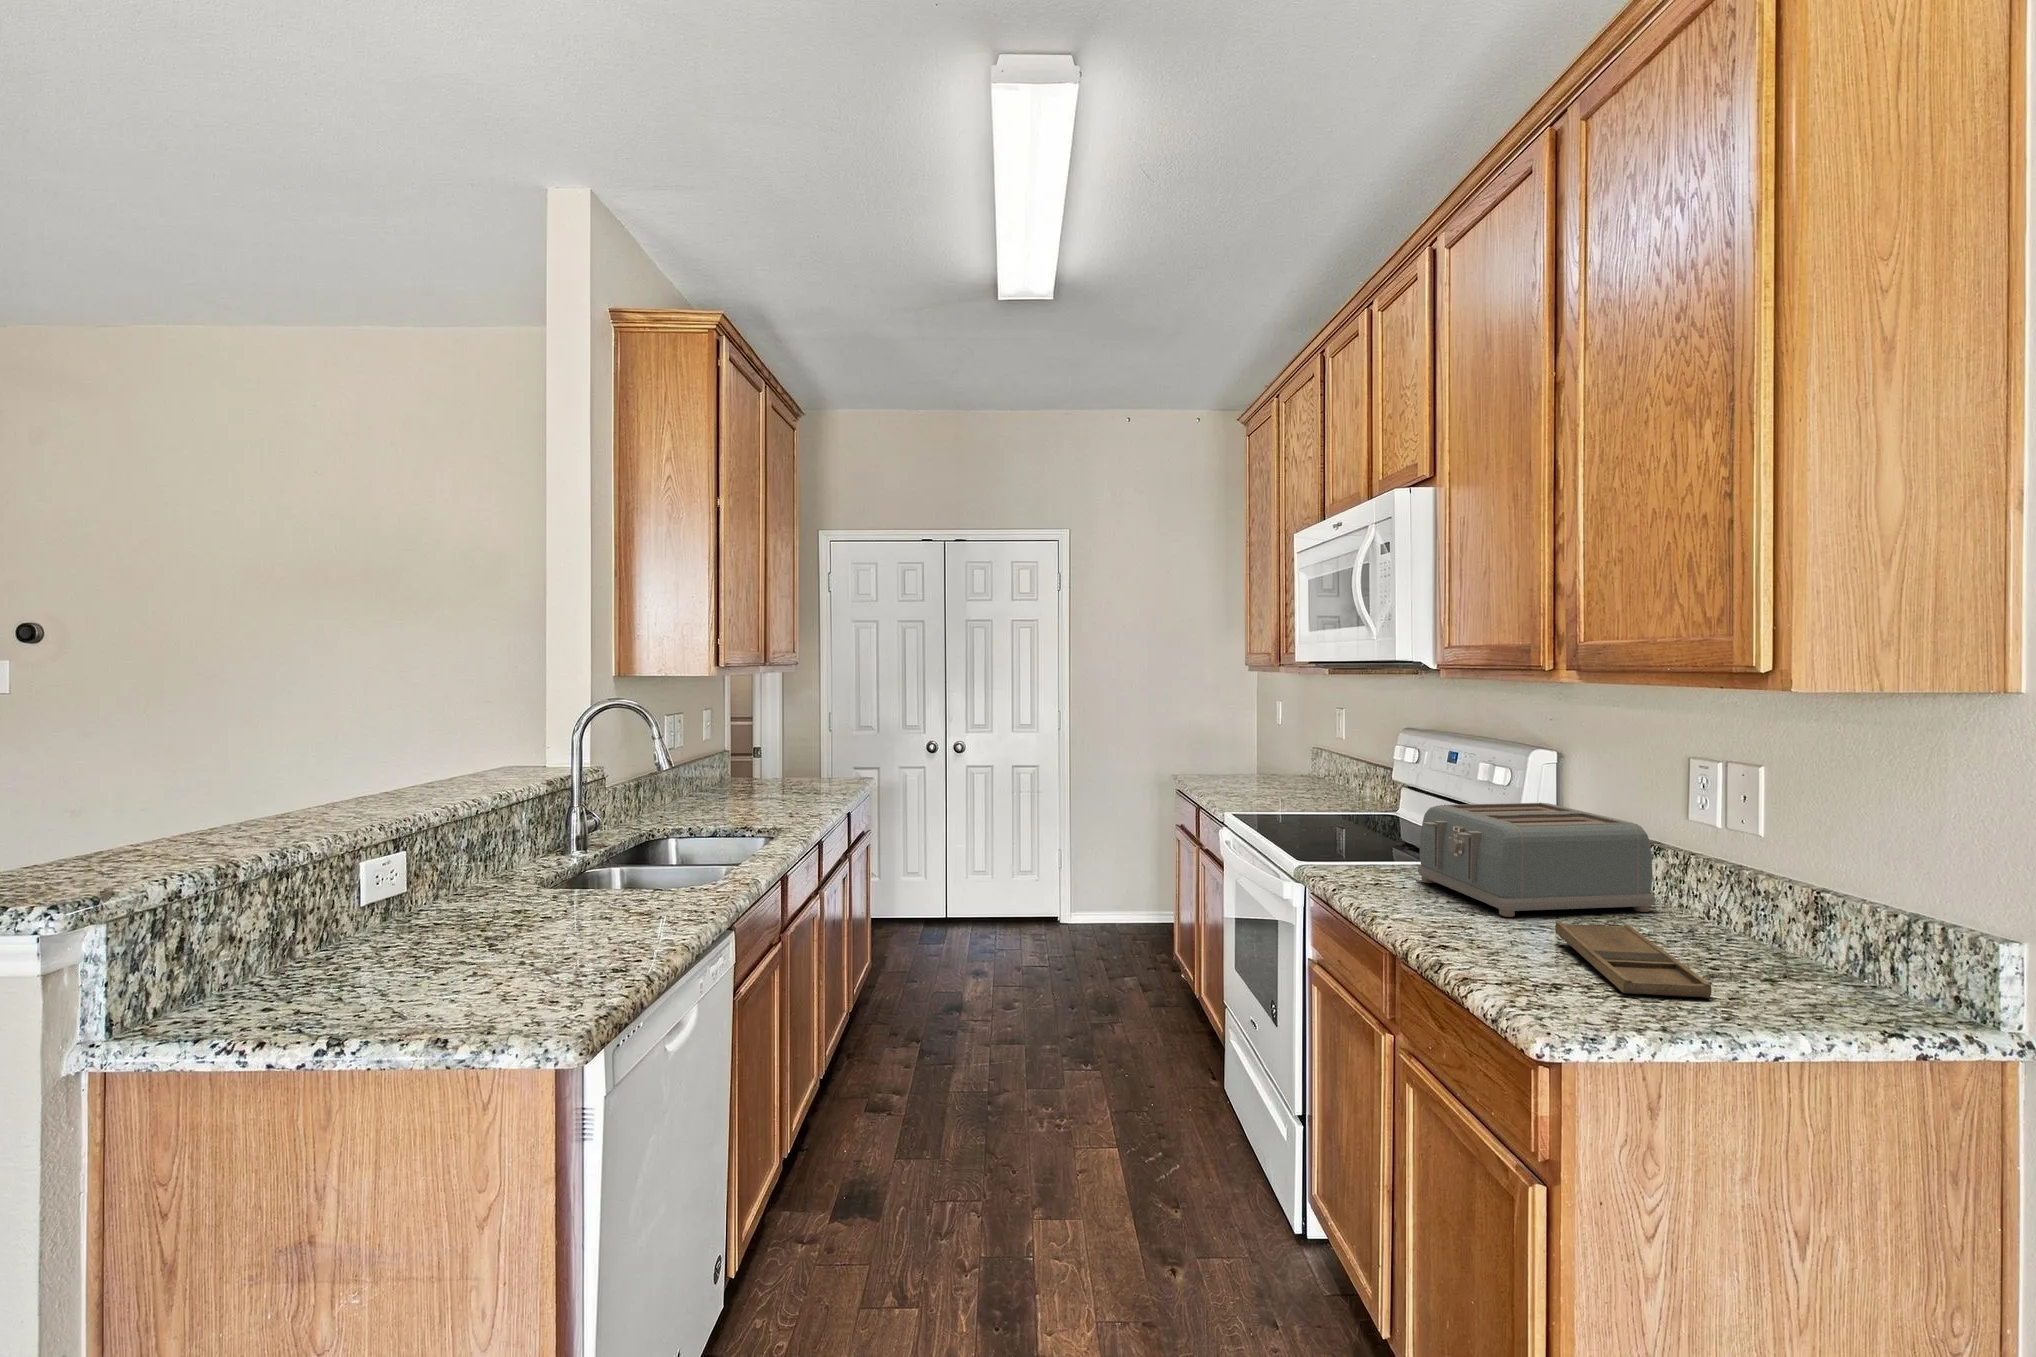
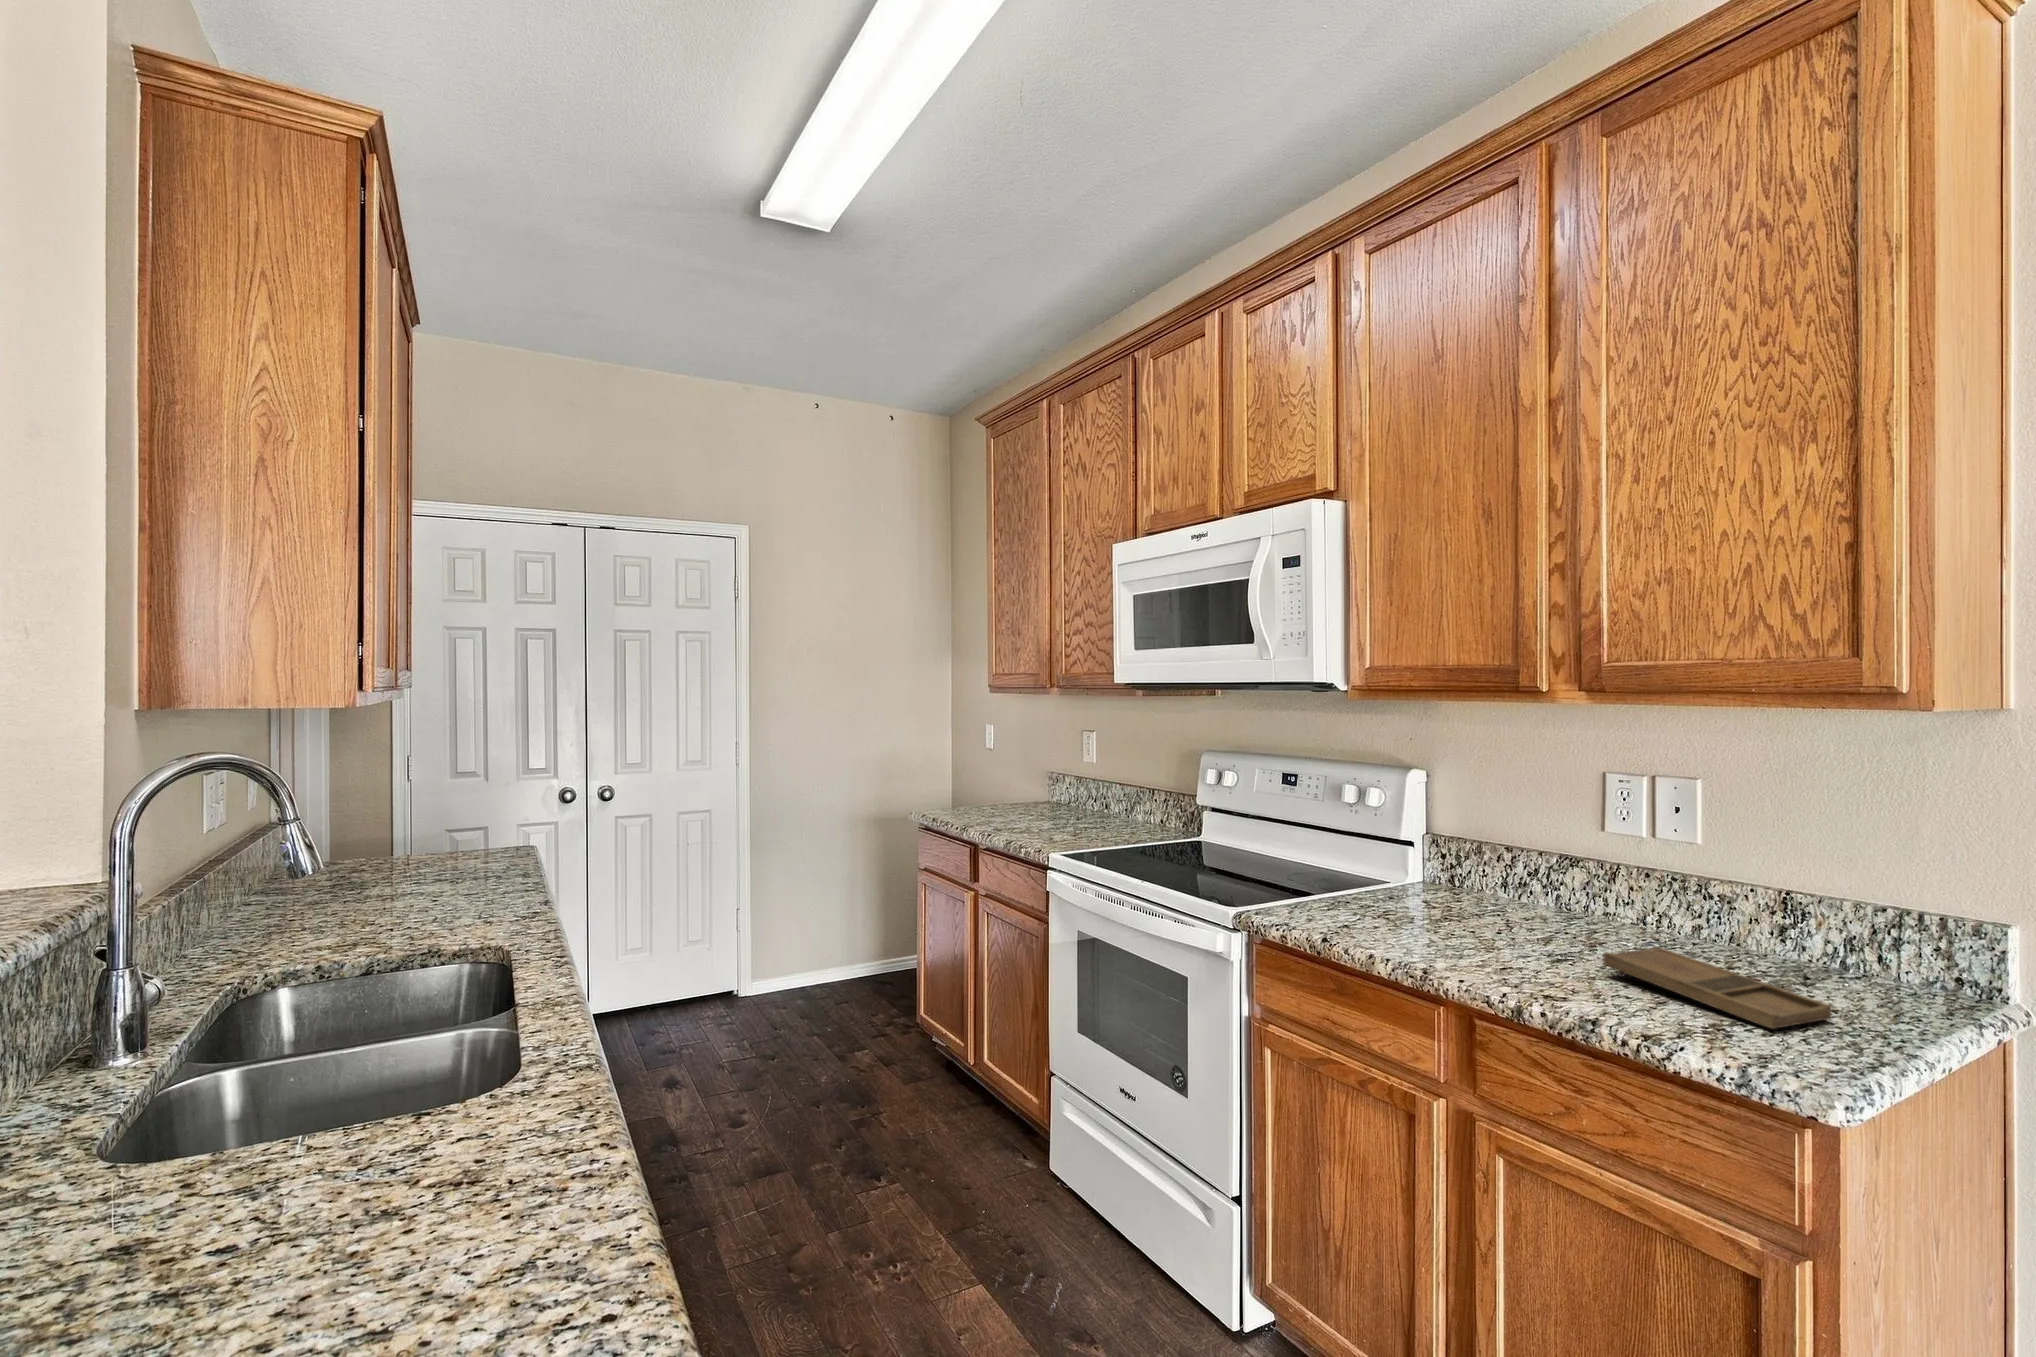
toaster: present [1418,803,1655,917] -> none [1362,821,1593,950]

